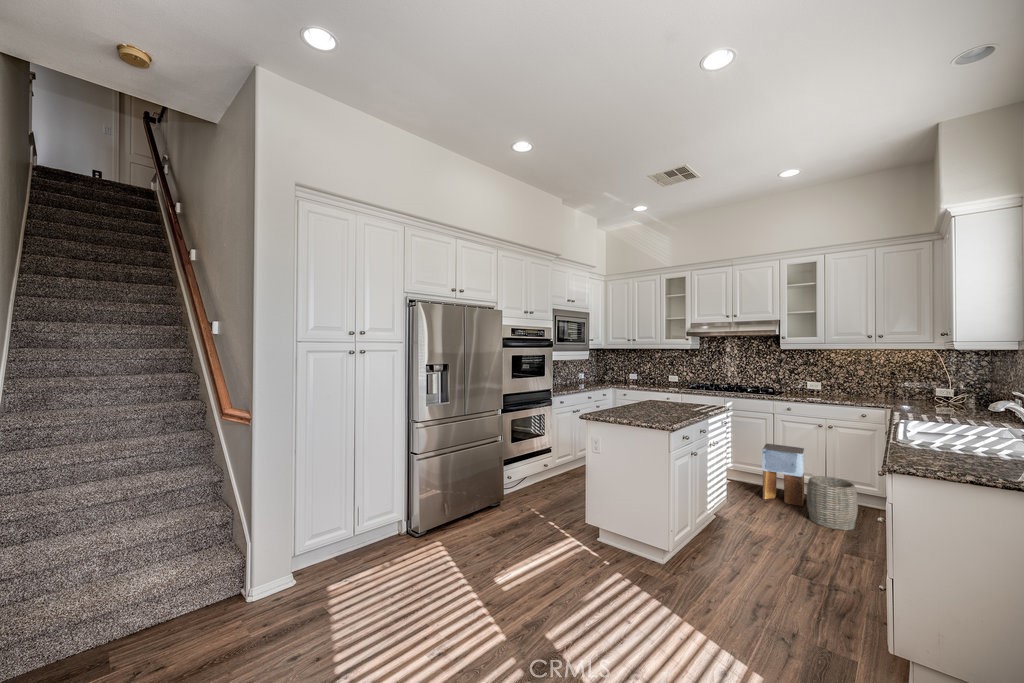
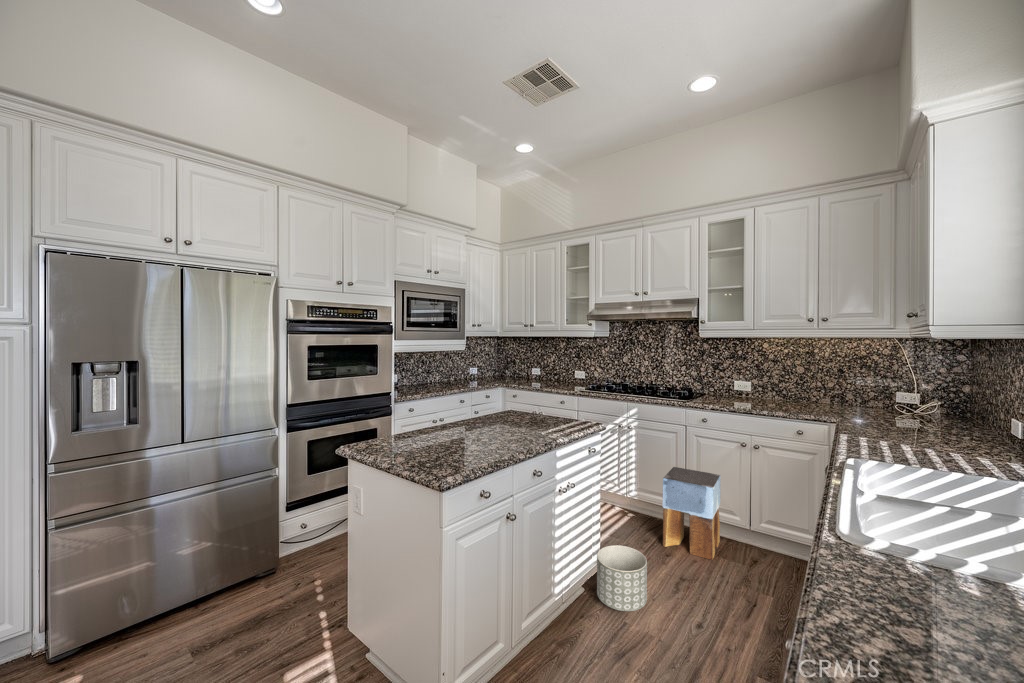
woven basket: present [807,476,858,530] -> none [712,523,780,611]
planter: none [729,488,766,527] -> present [597,545,647,611]

